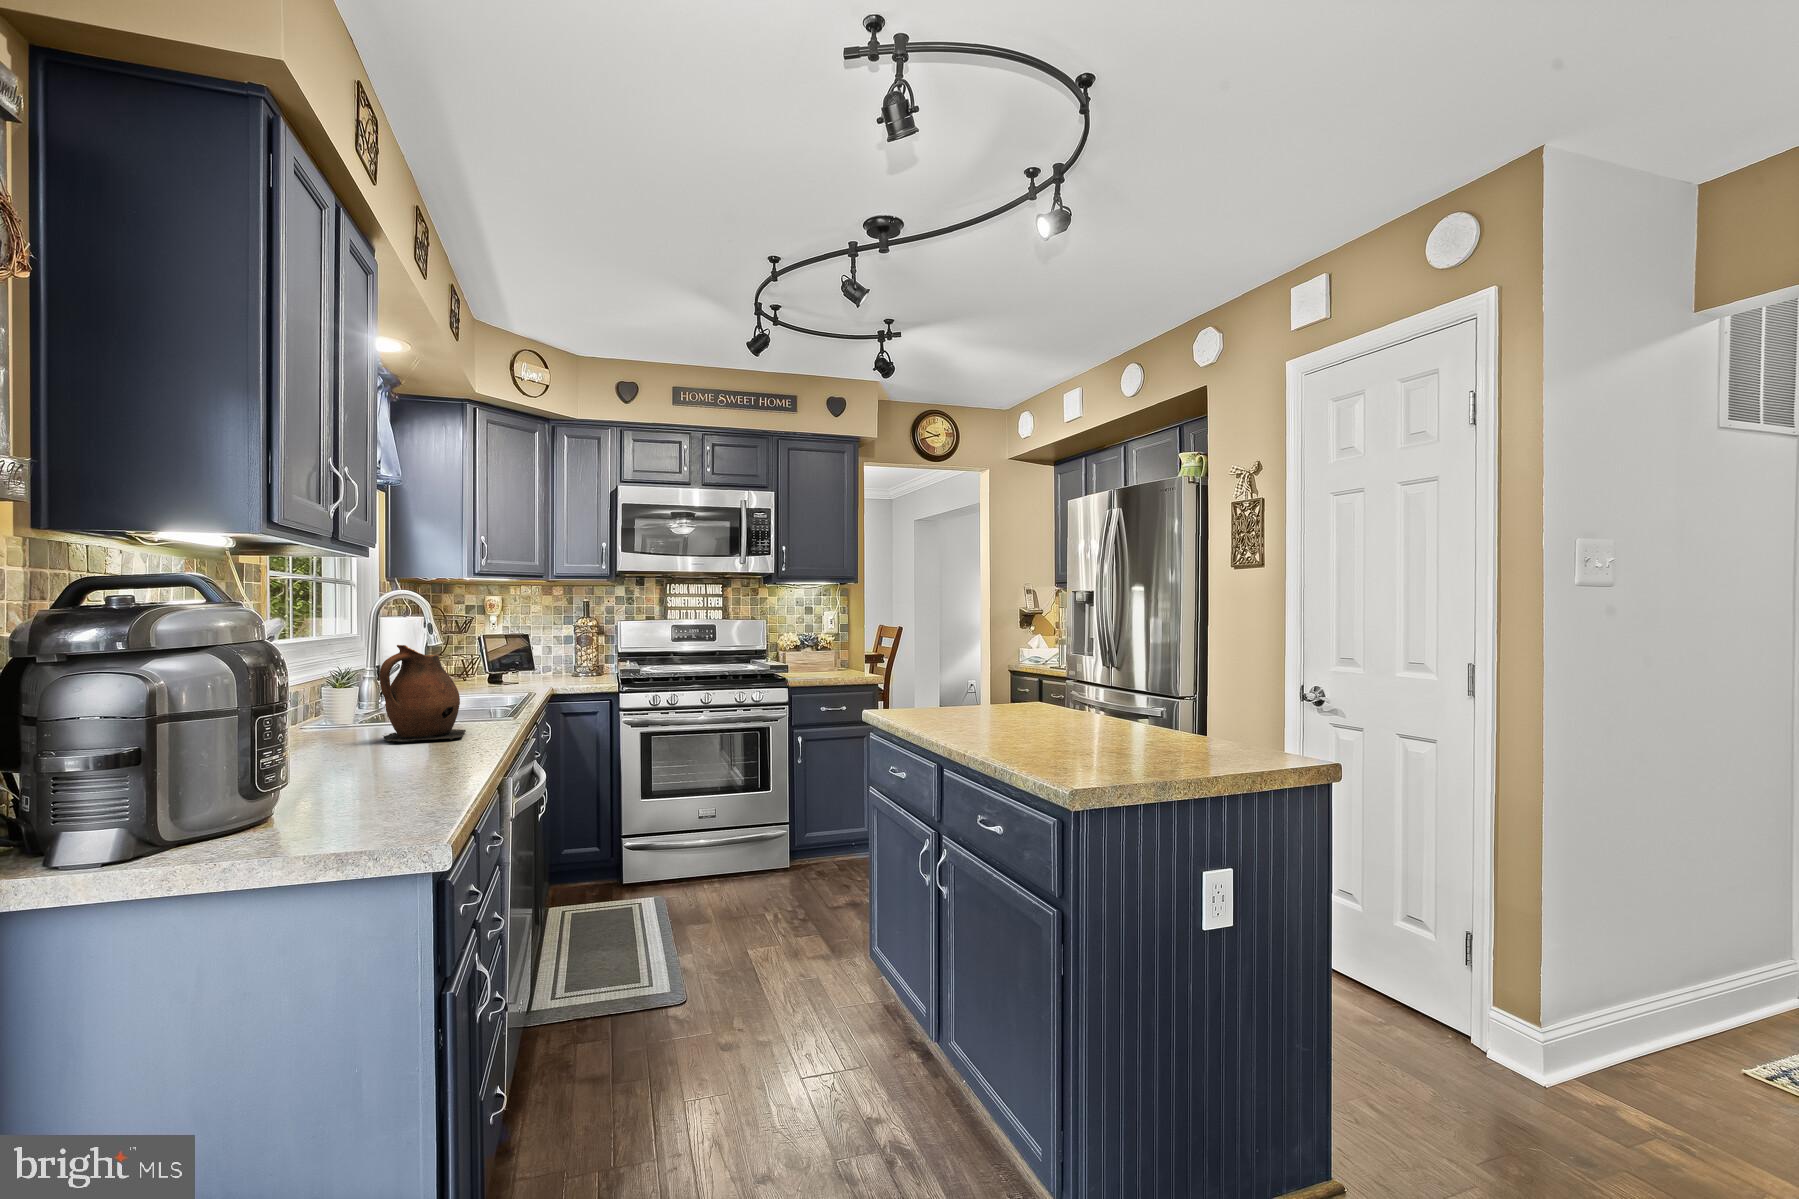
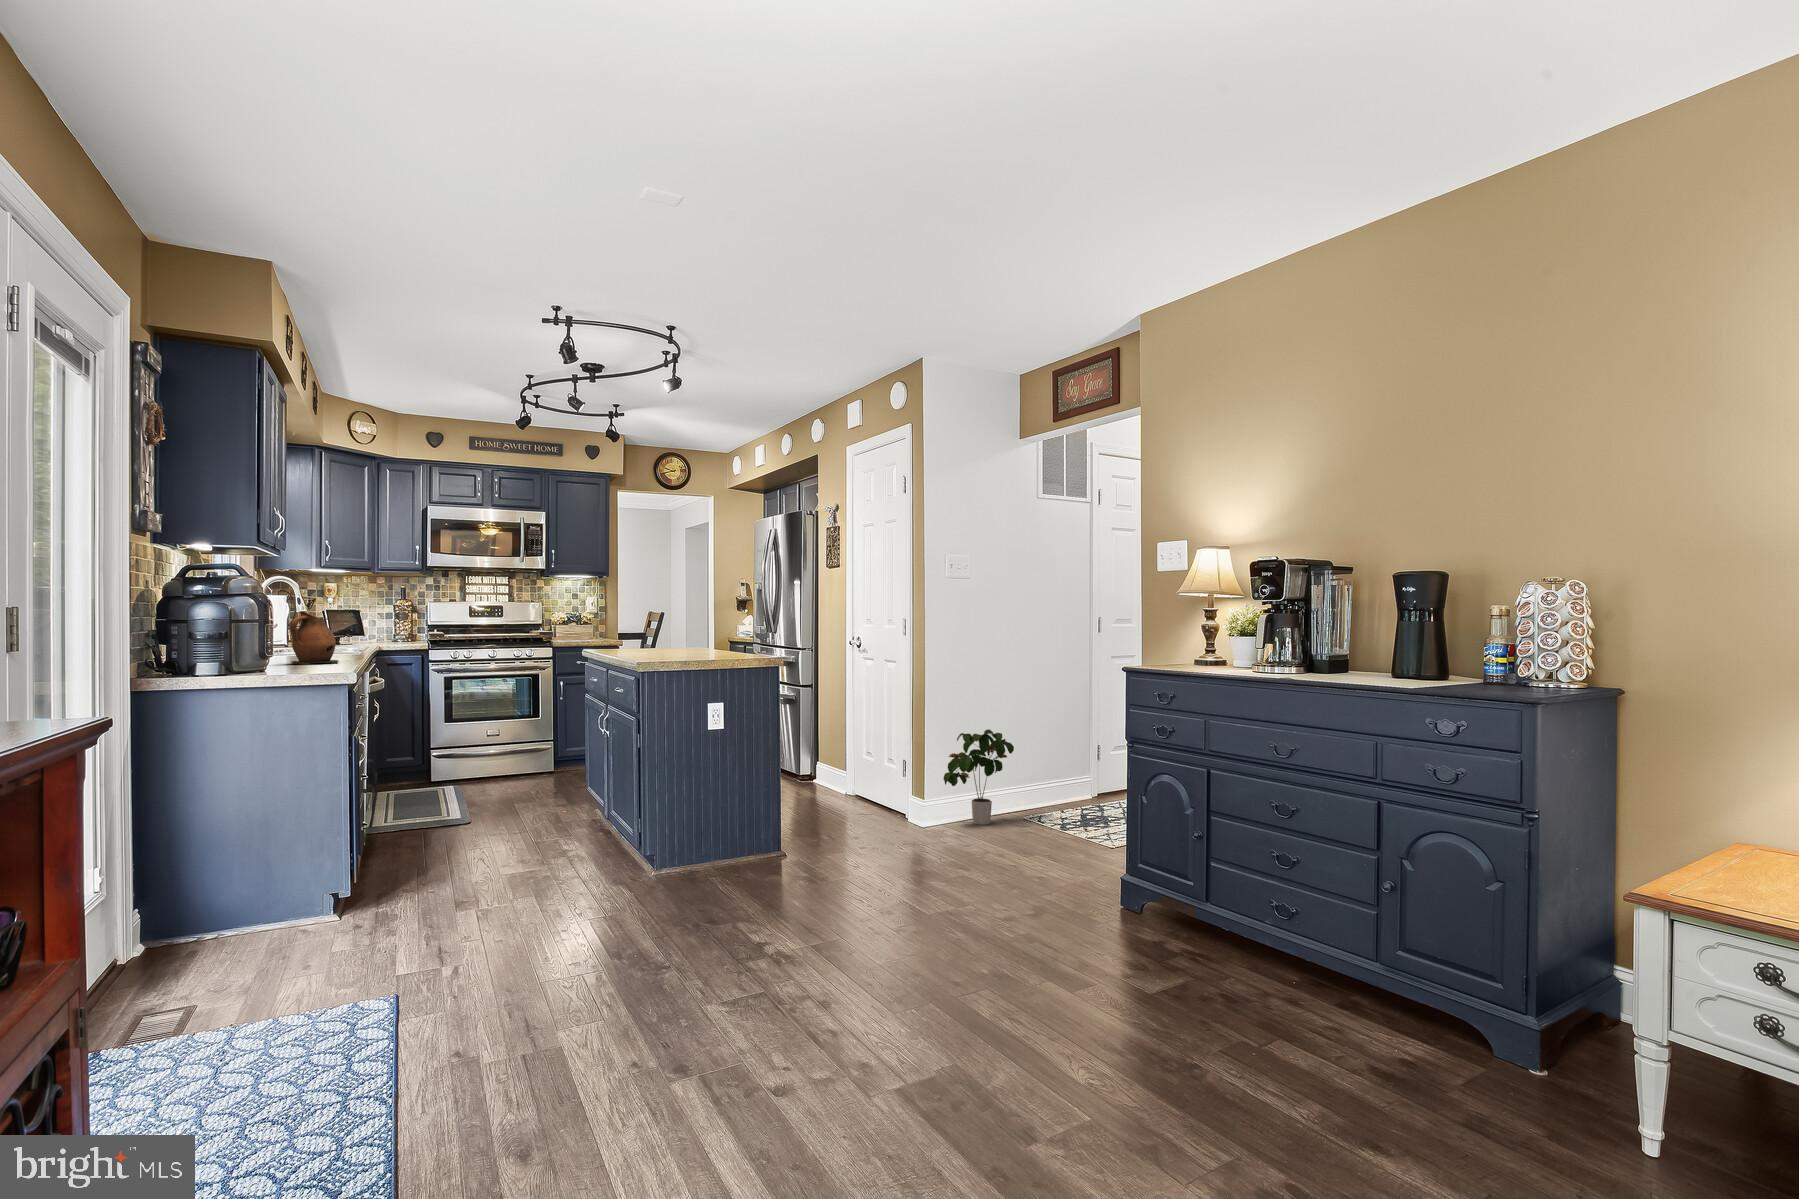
potted plant: none [1603,883,1734,1089] -> present [944,729,1014,825]

